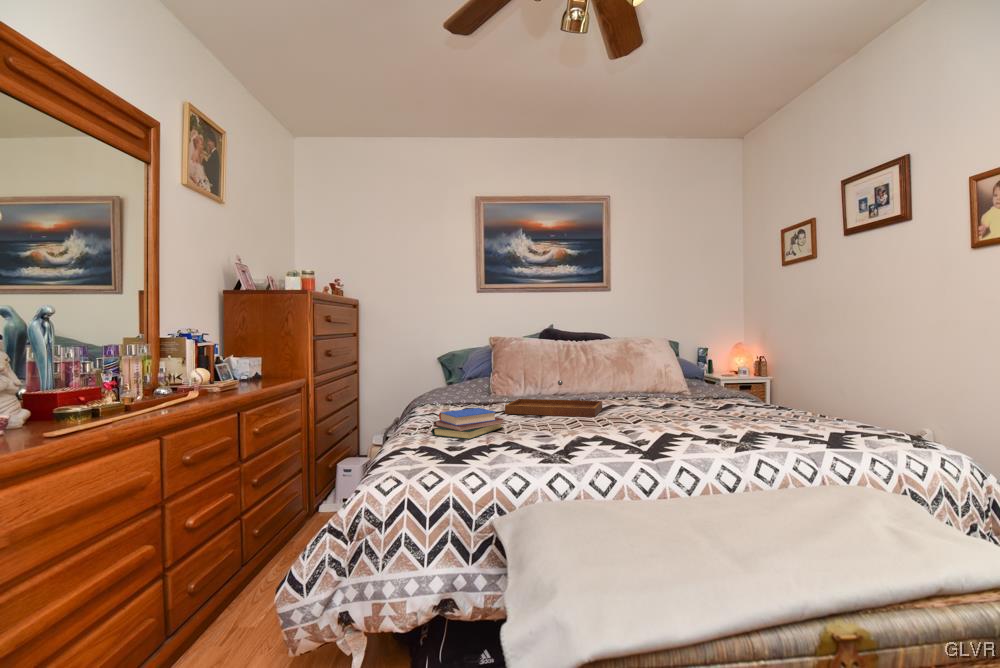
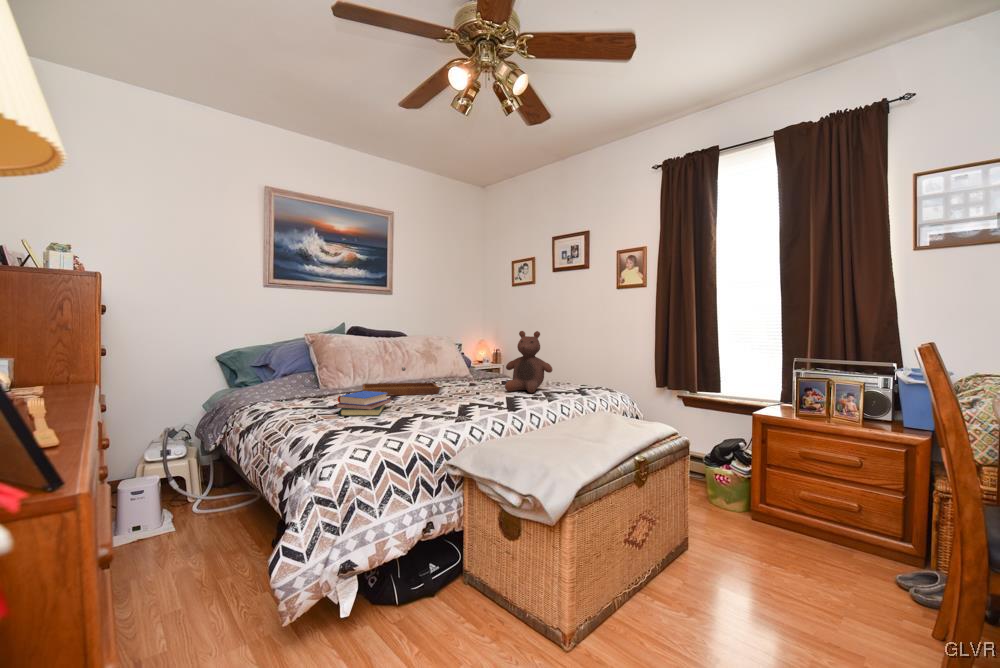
stuffed bear: none [692,330,773,425] -> present [505,331,552,393]

